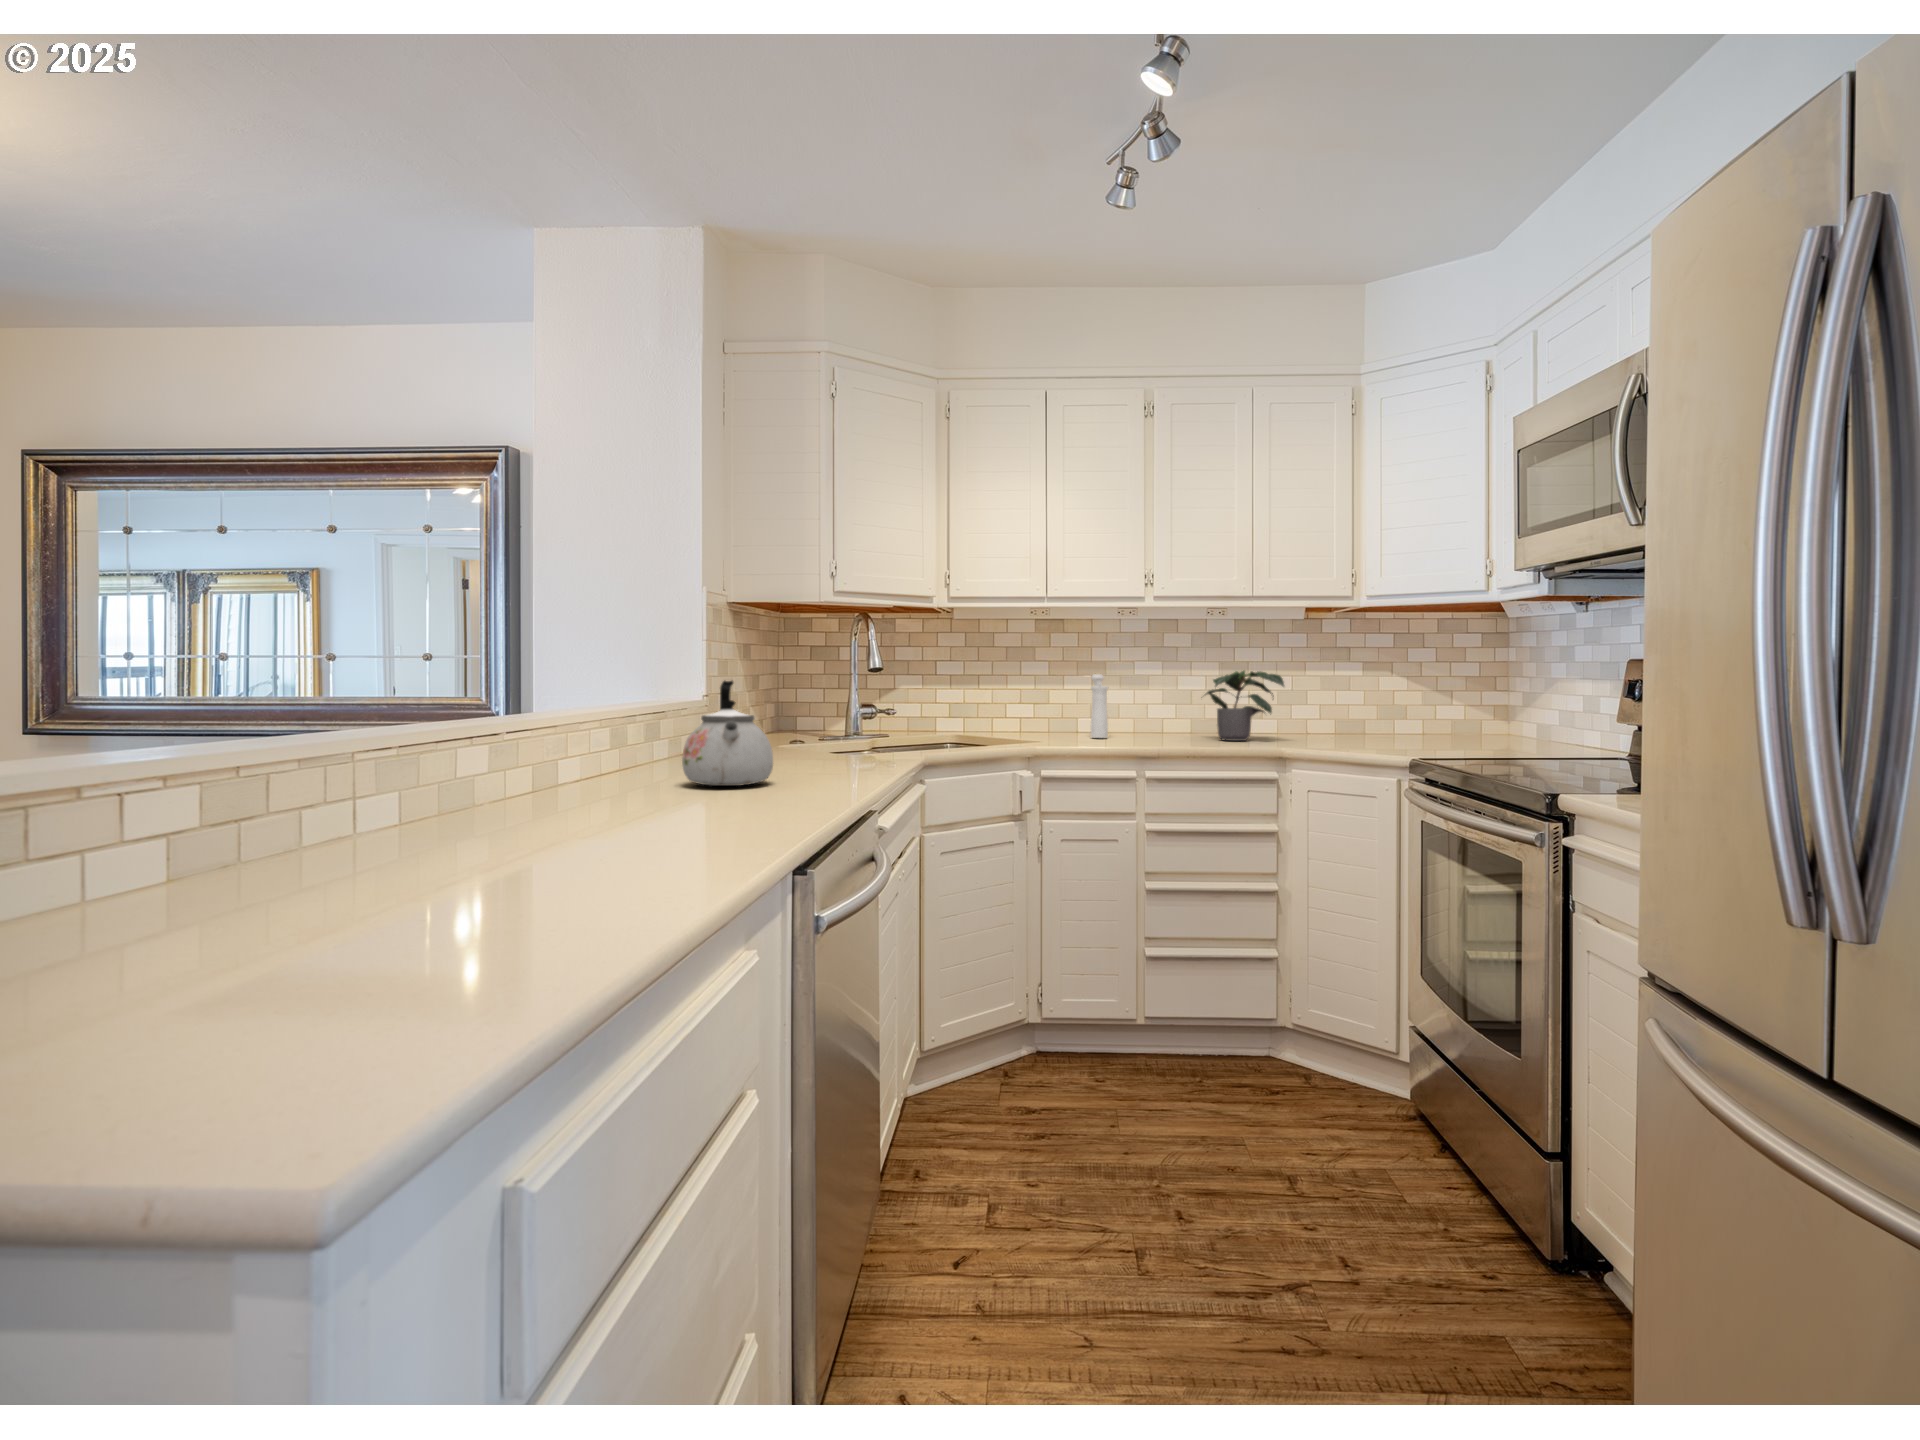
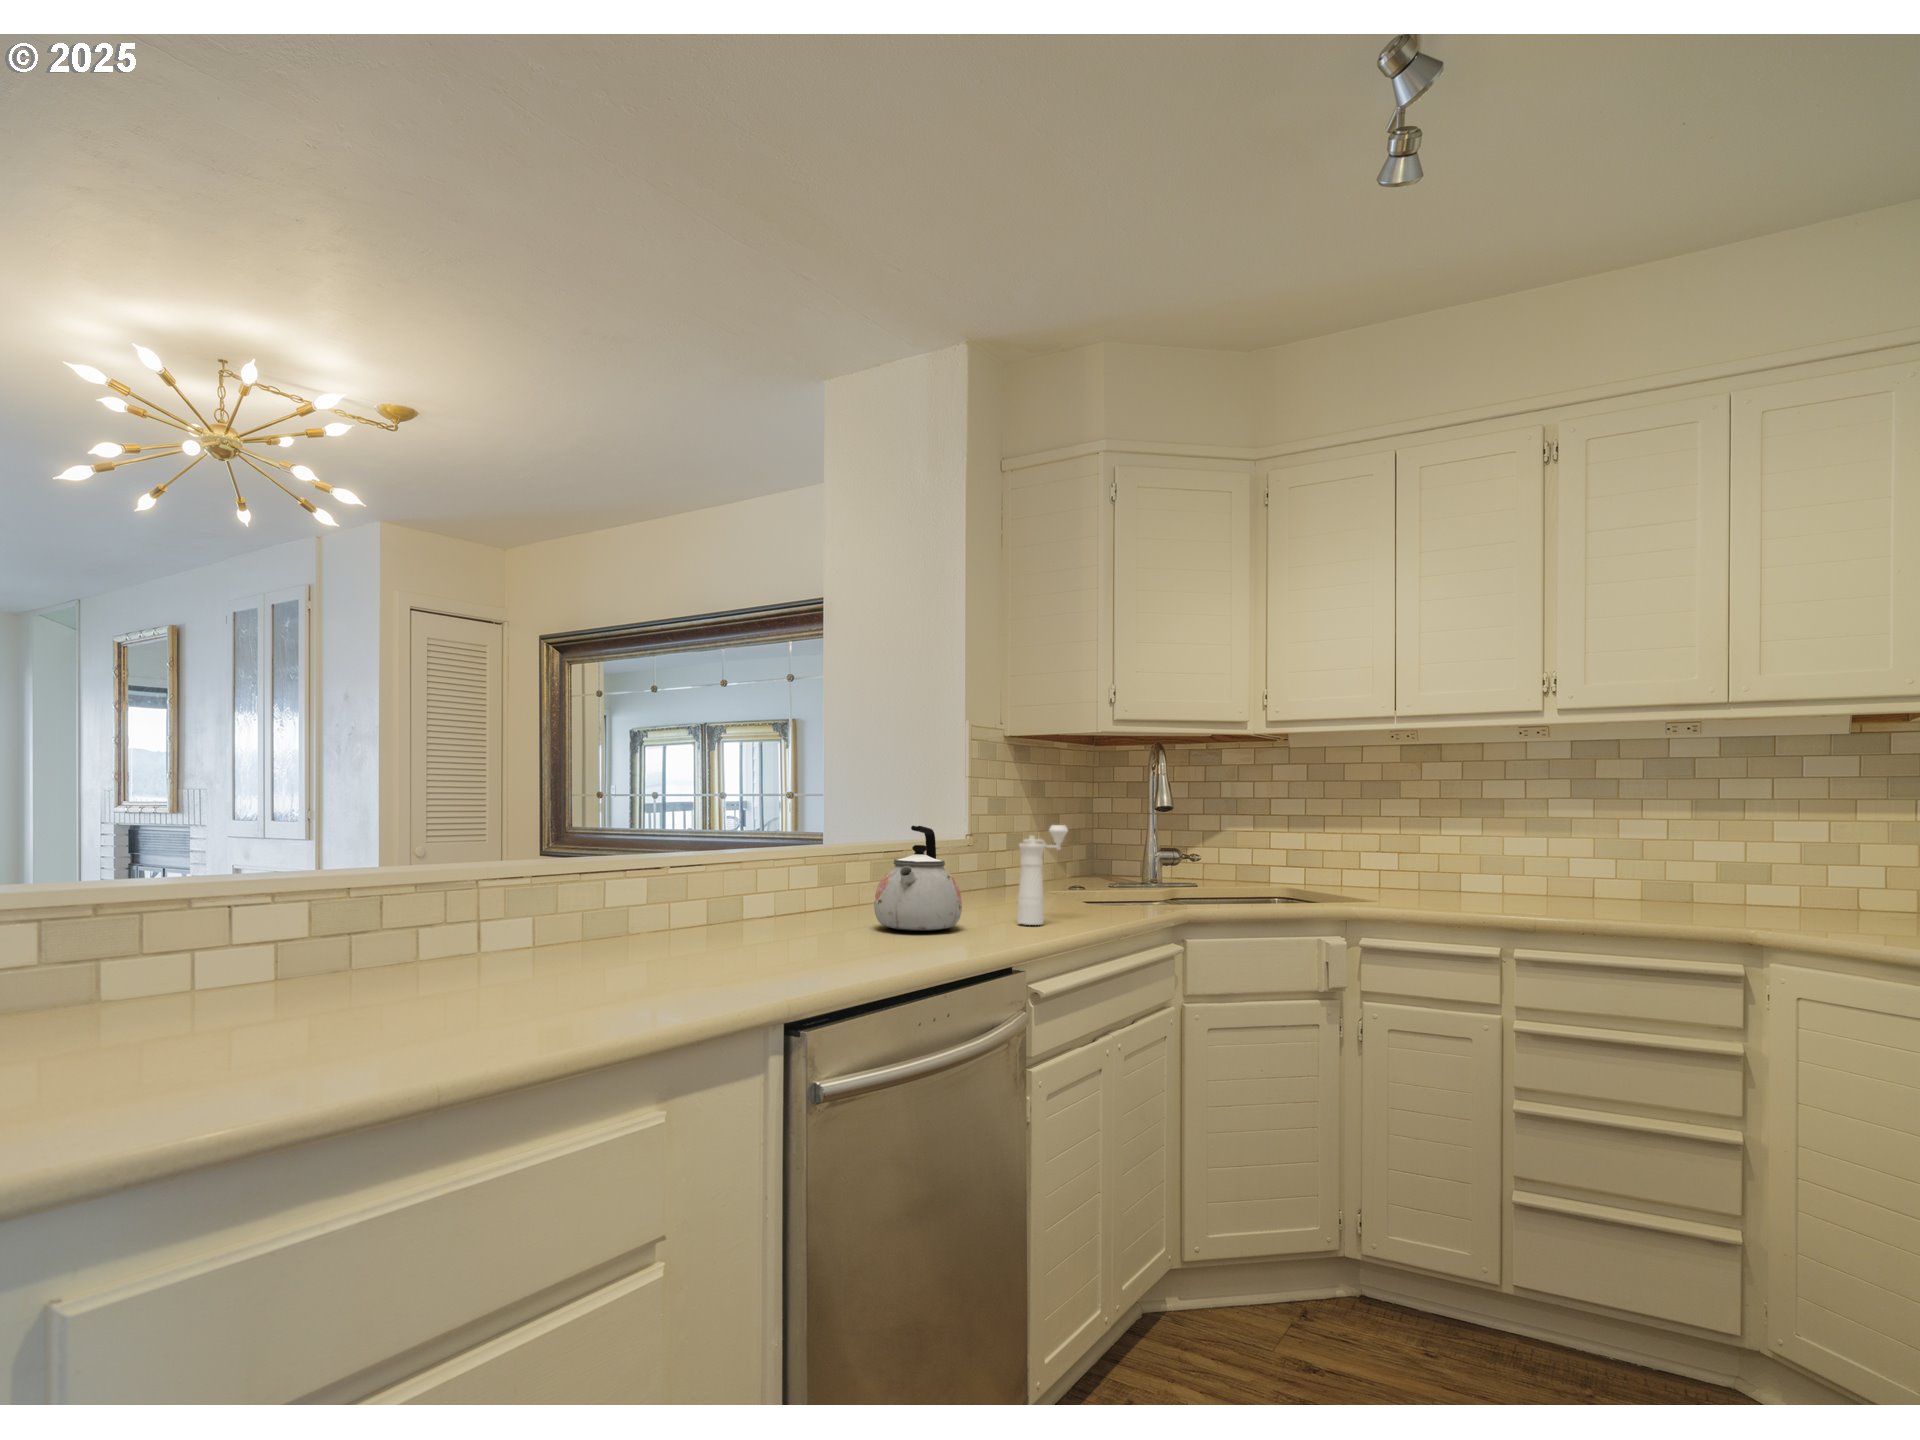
potted plant: present [1205,671,1284,741] -> none [1636,823,1756,921]
pepper mill: present [1091,674,1108,738] -> present [1017,825,1068,925]

